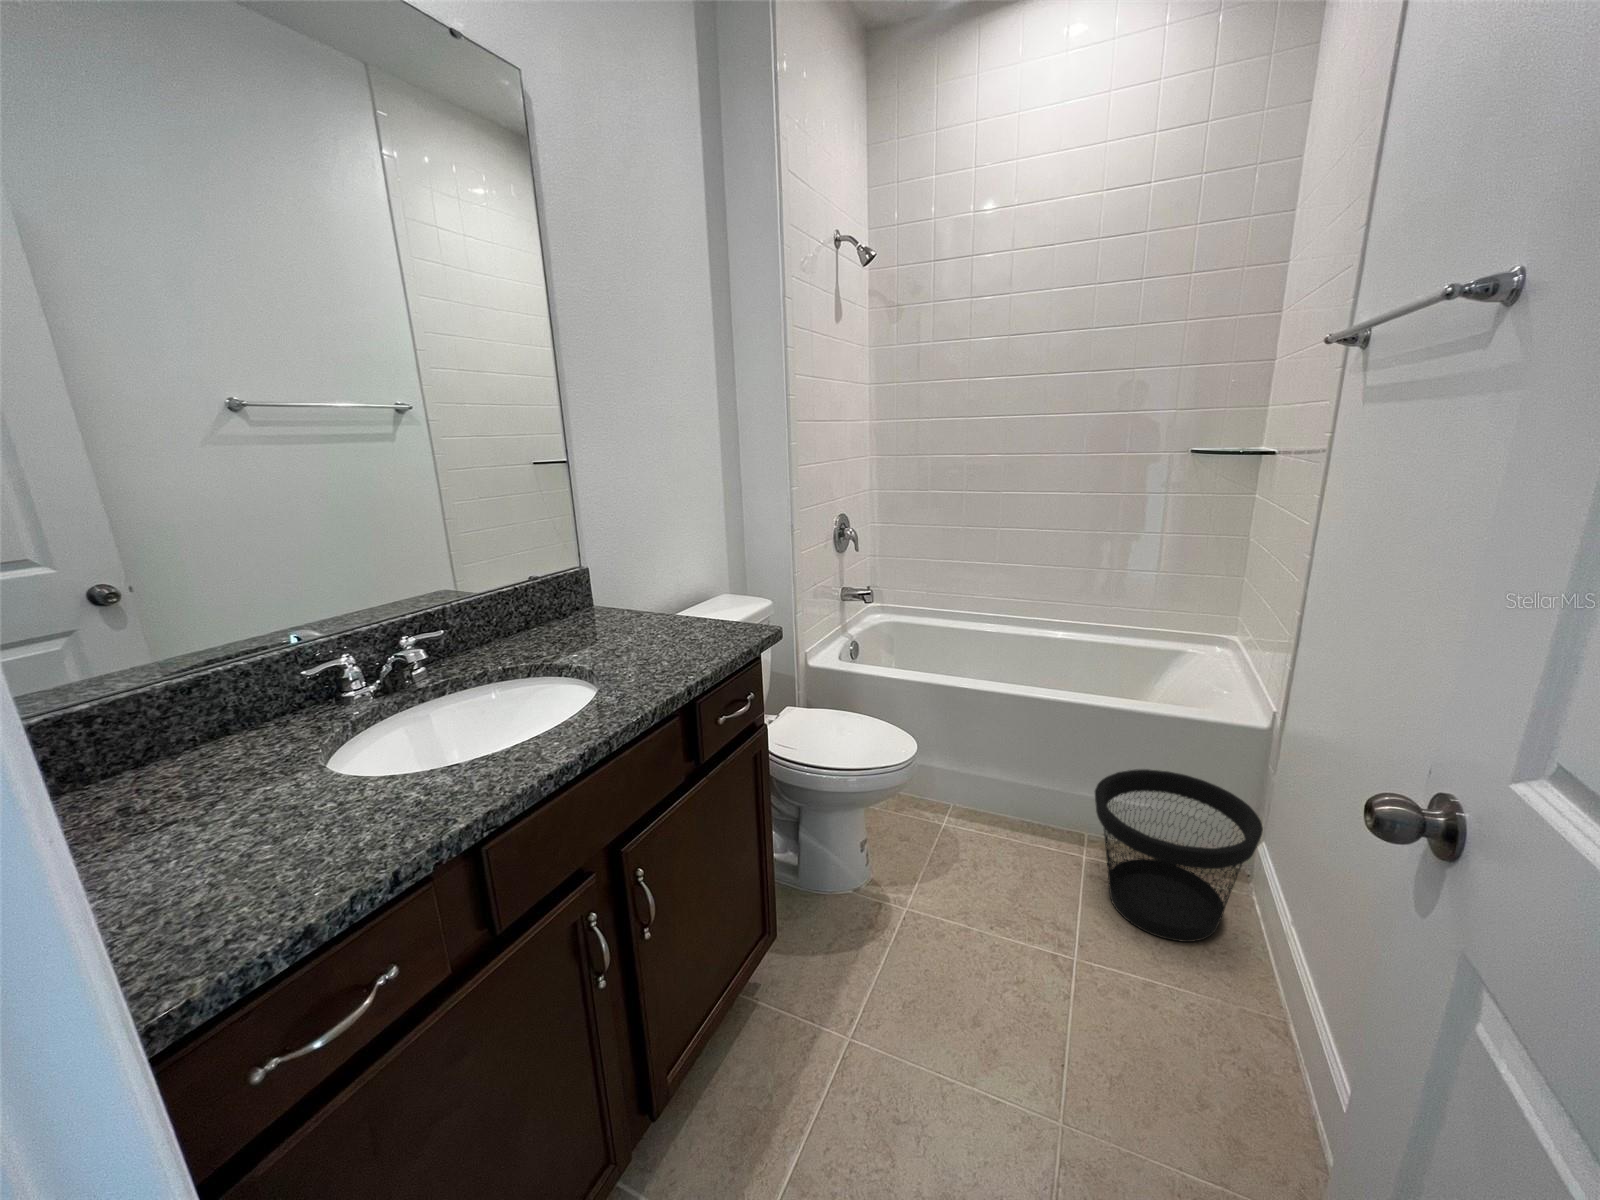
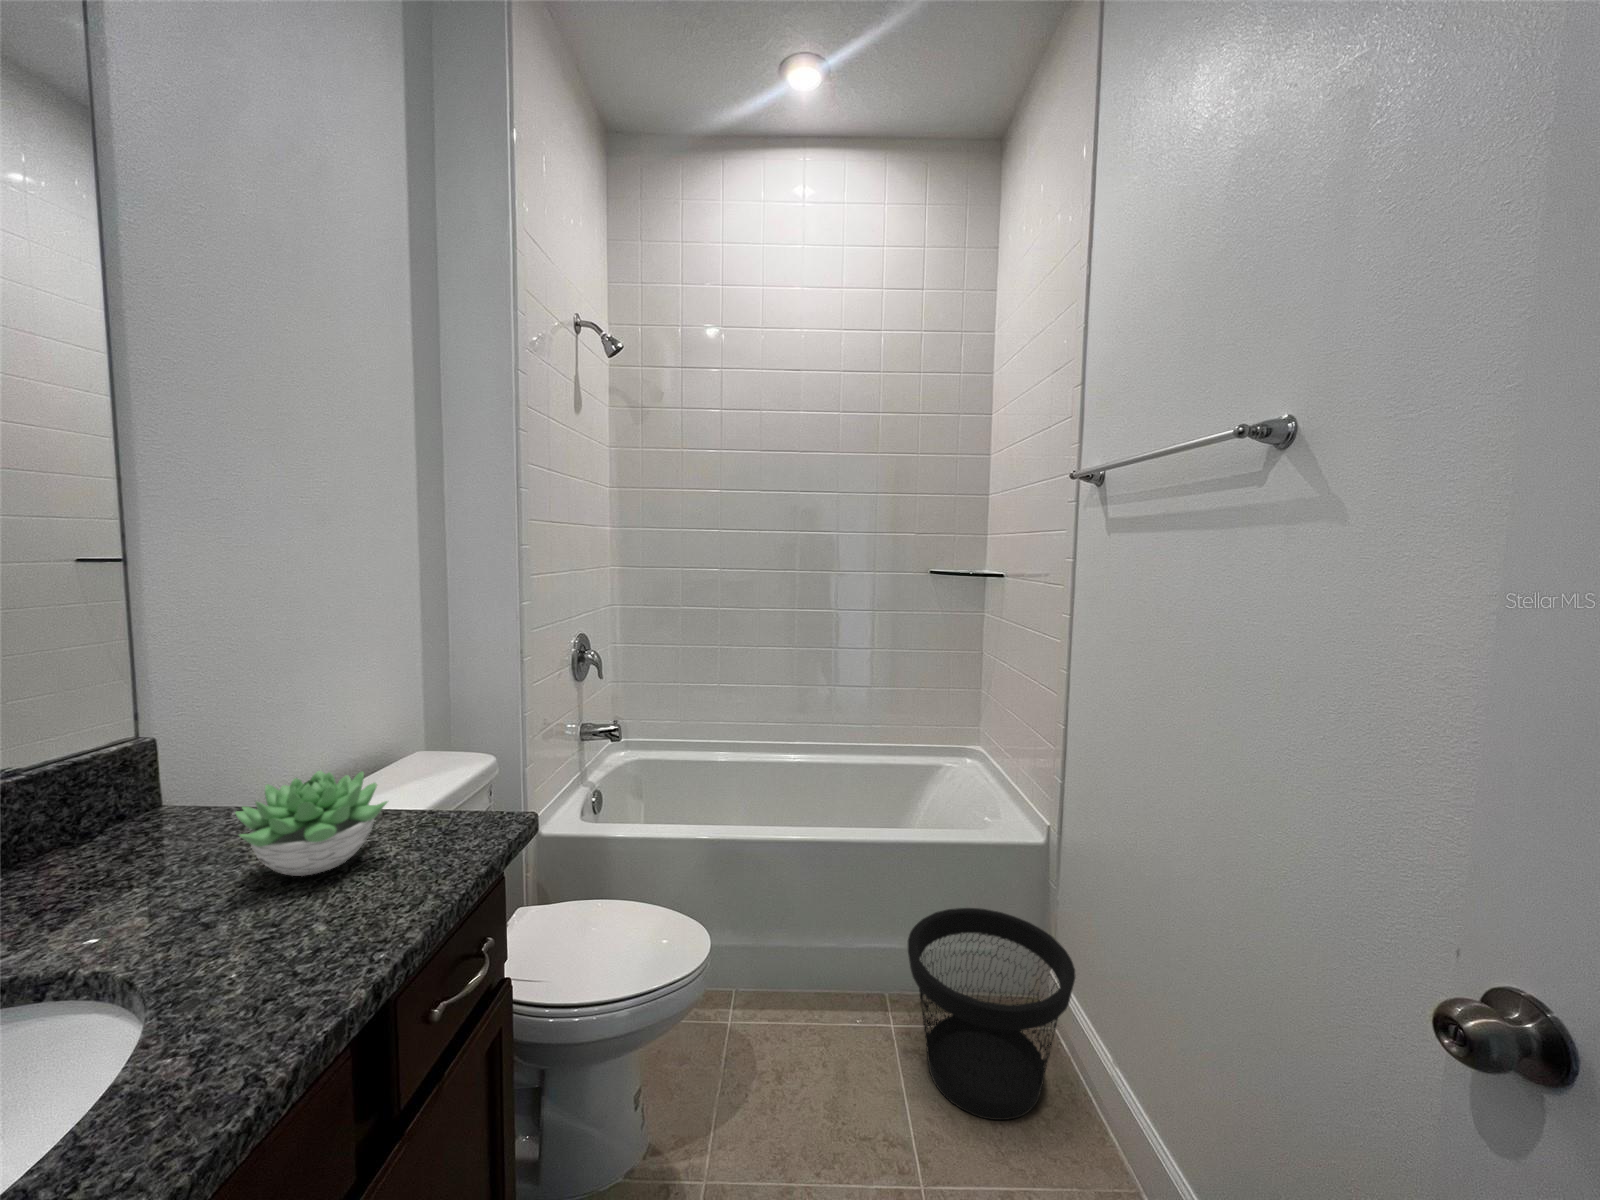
succulent plant: none [626,587,697,642] -> present [235,771,387,876]

